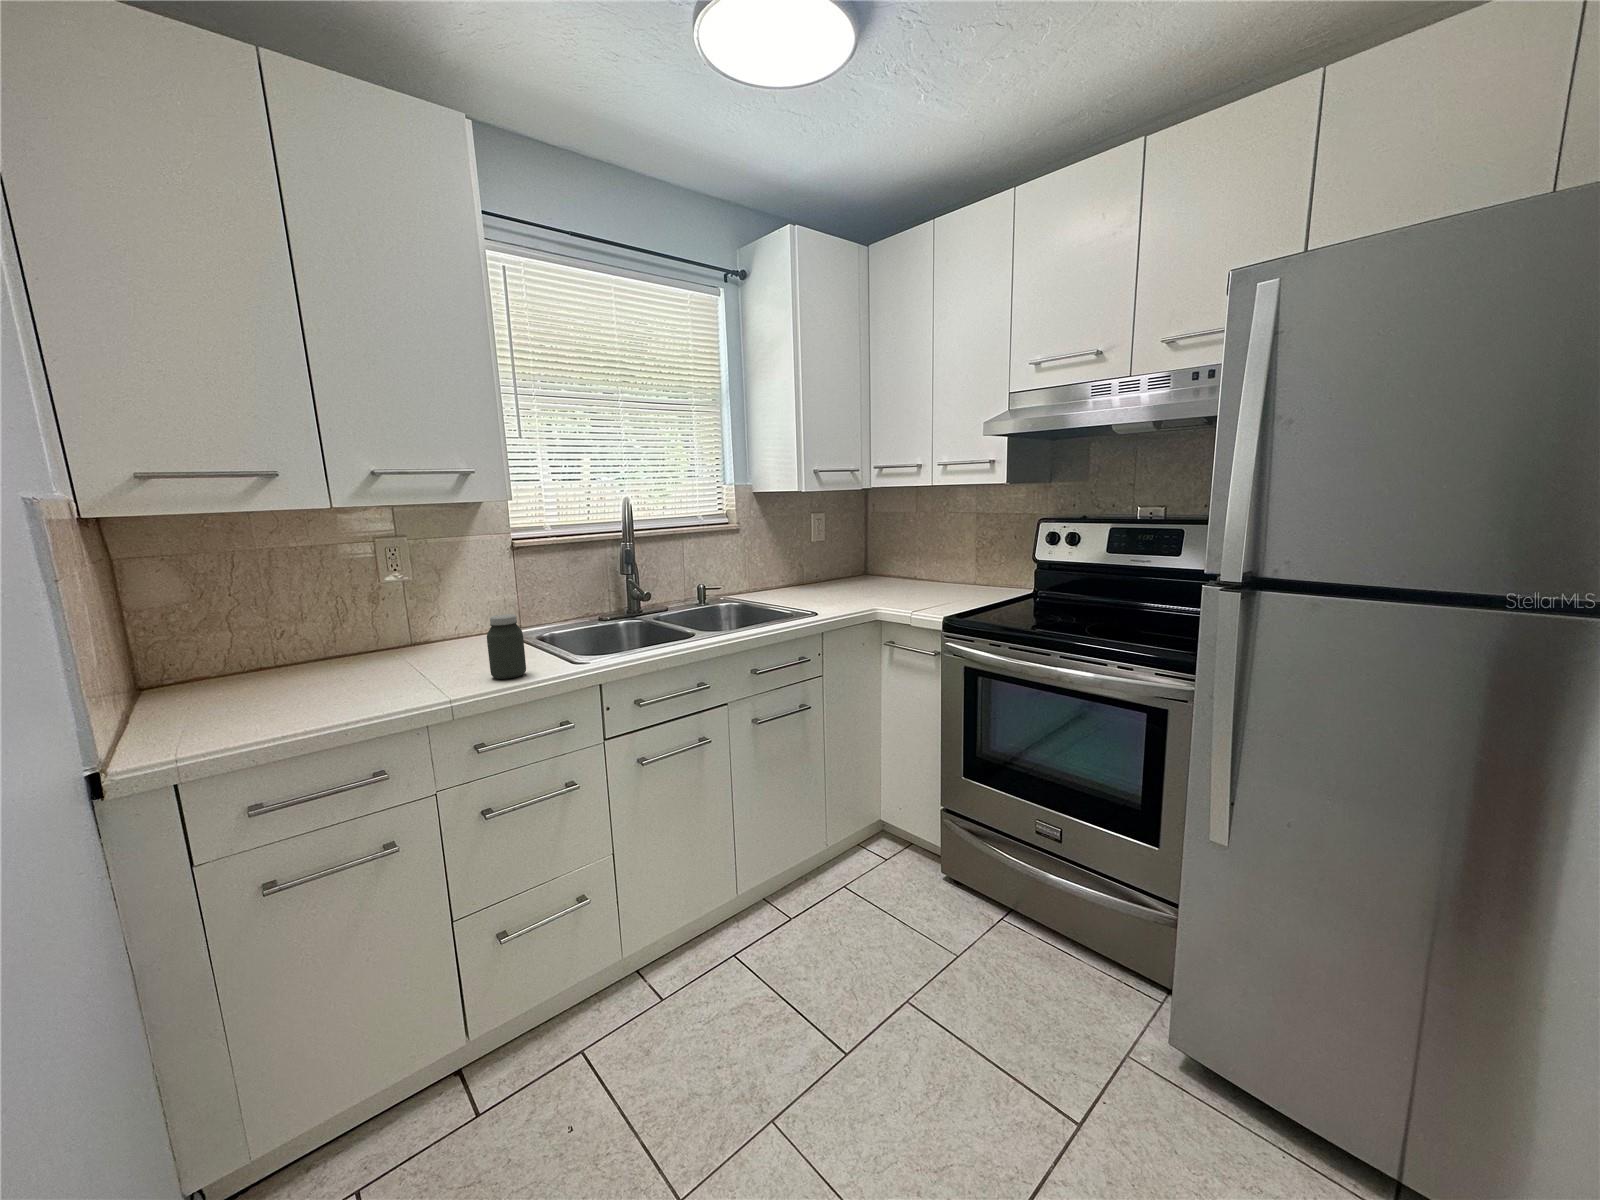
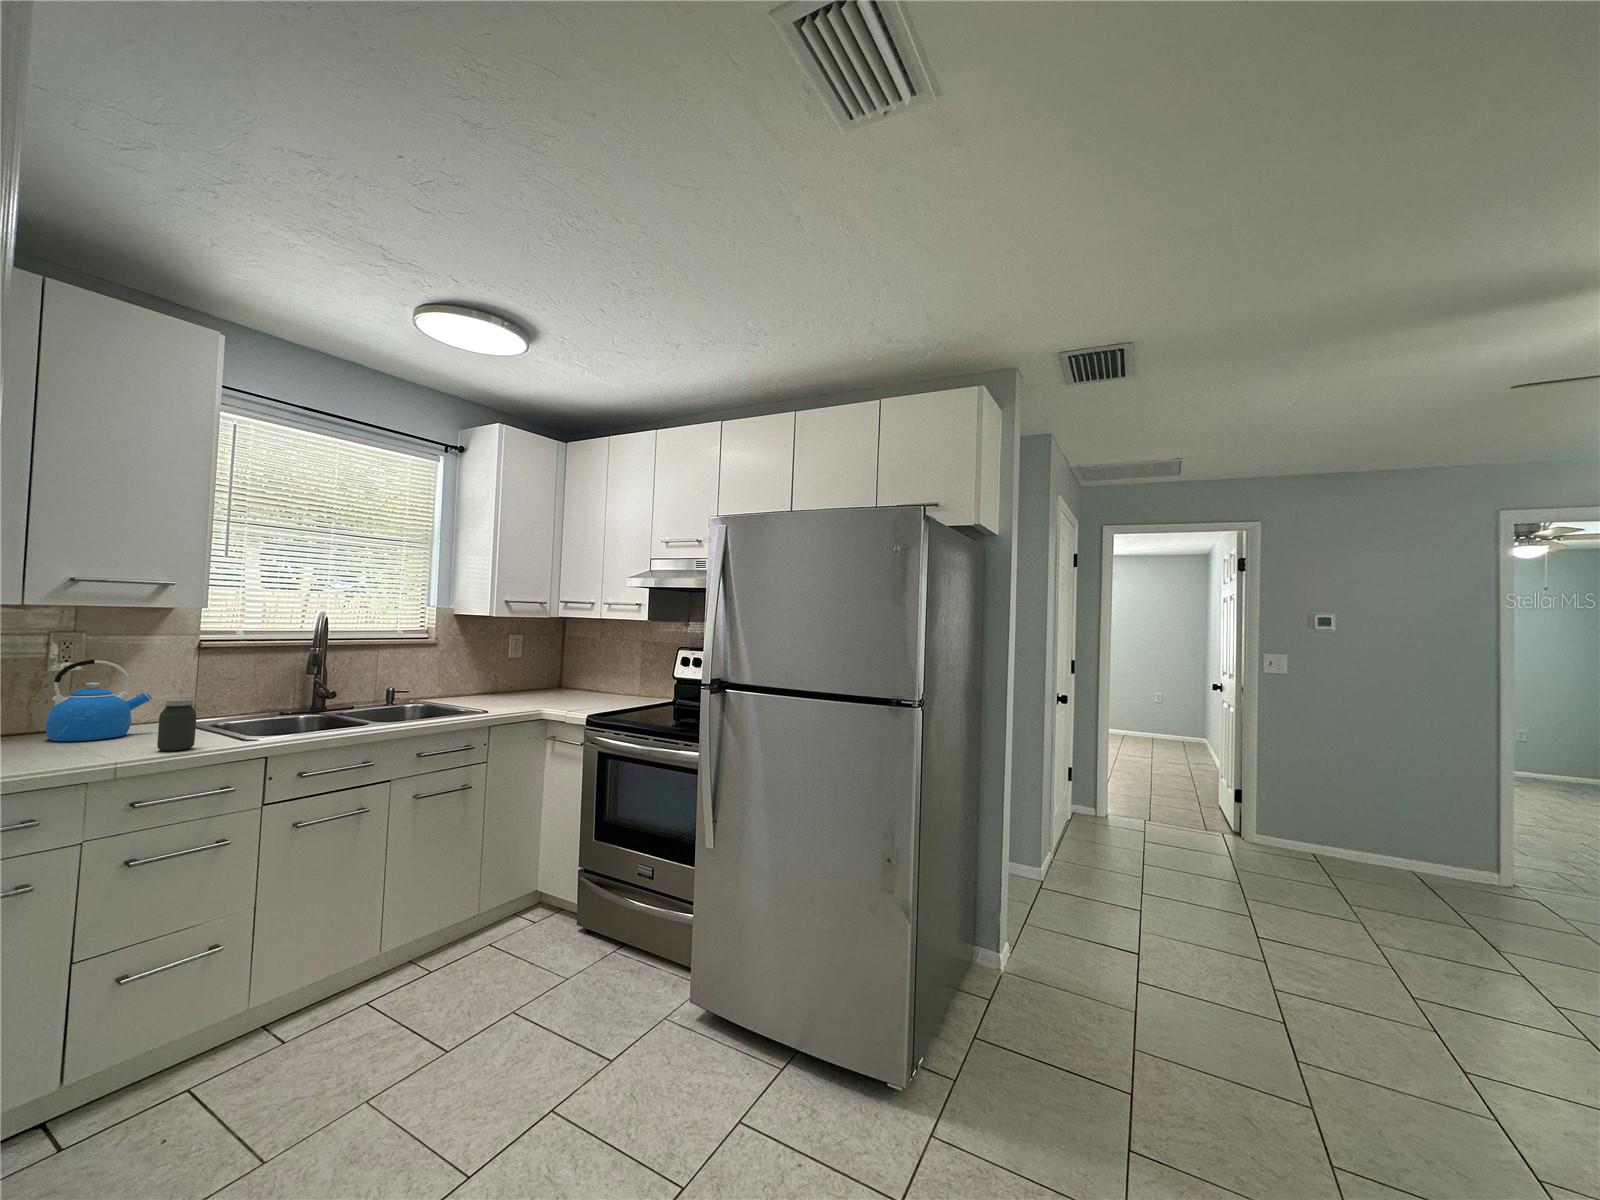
kettle: none [387,568,478,662] -> present [46,659,152,741]

